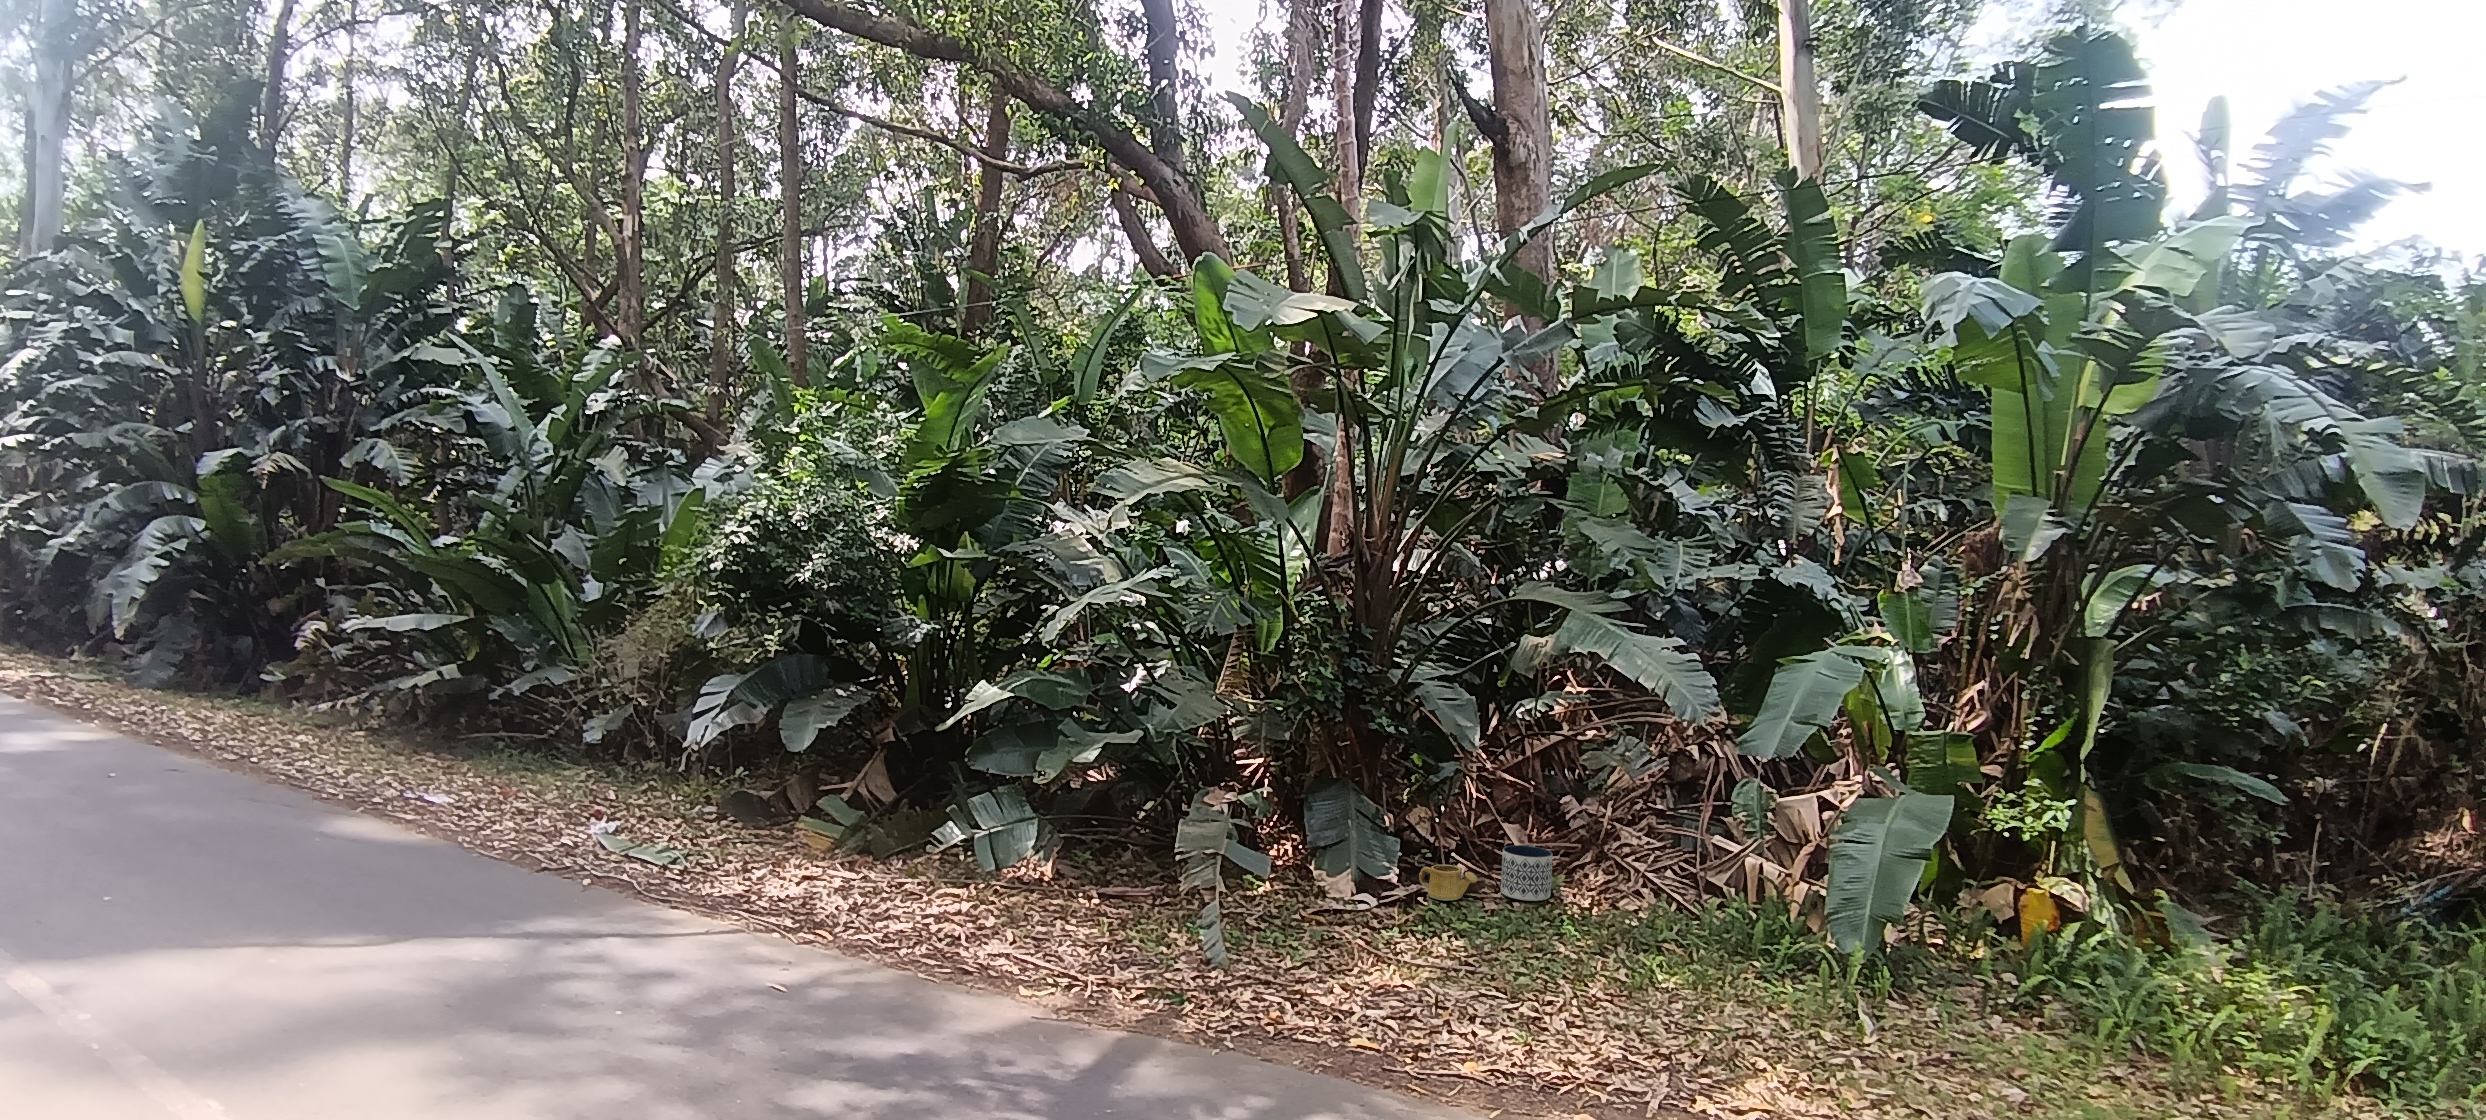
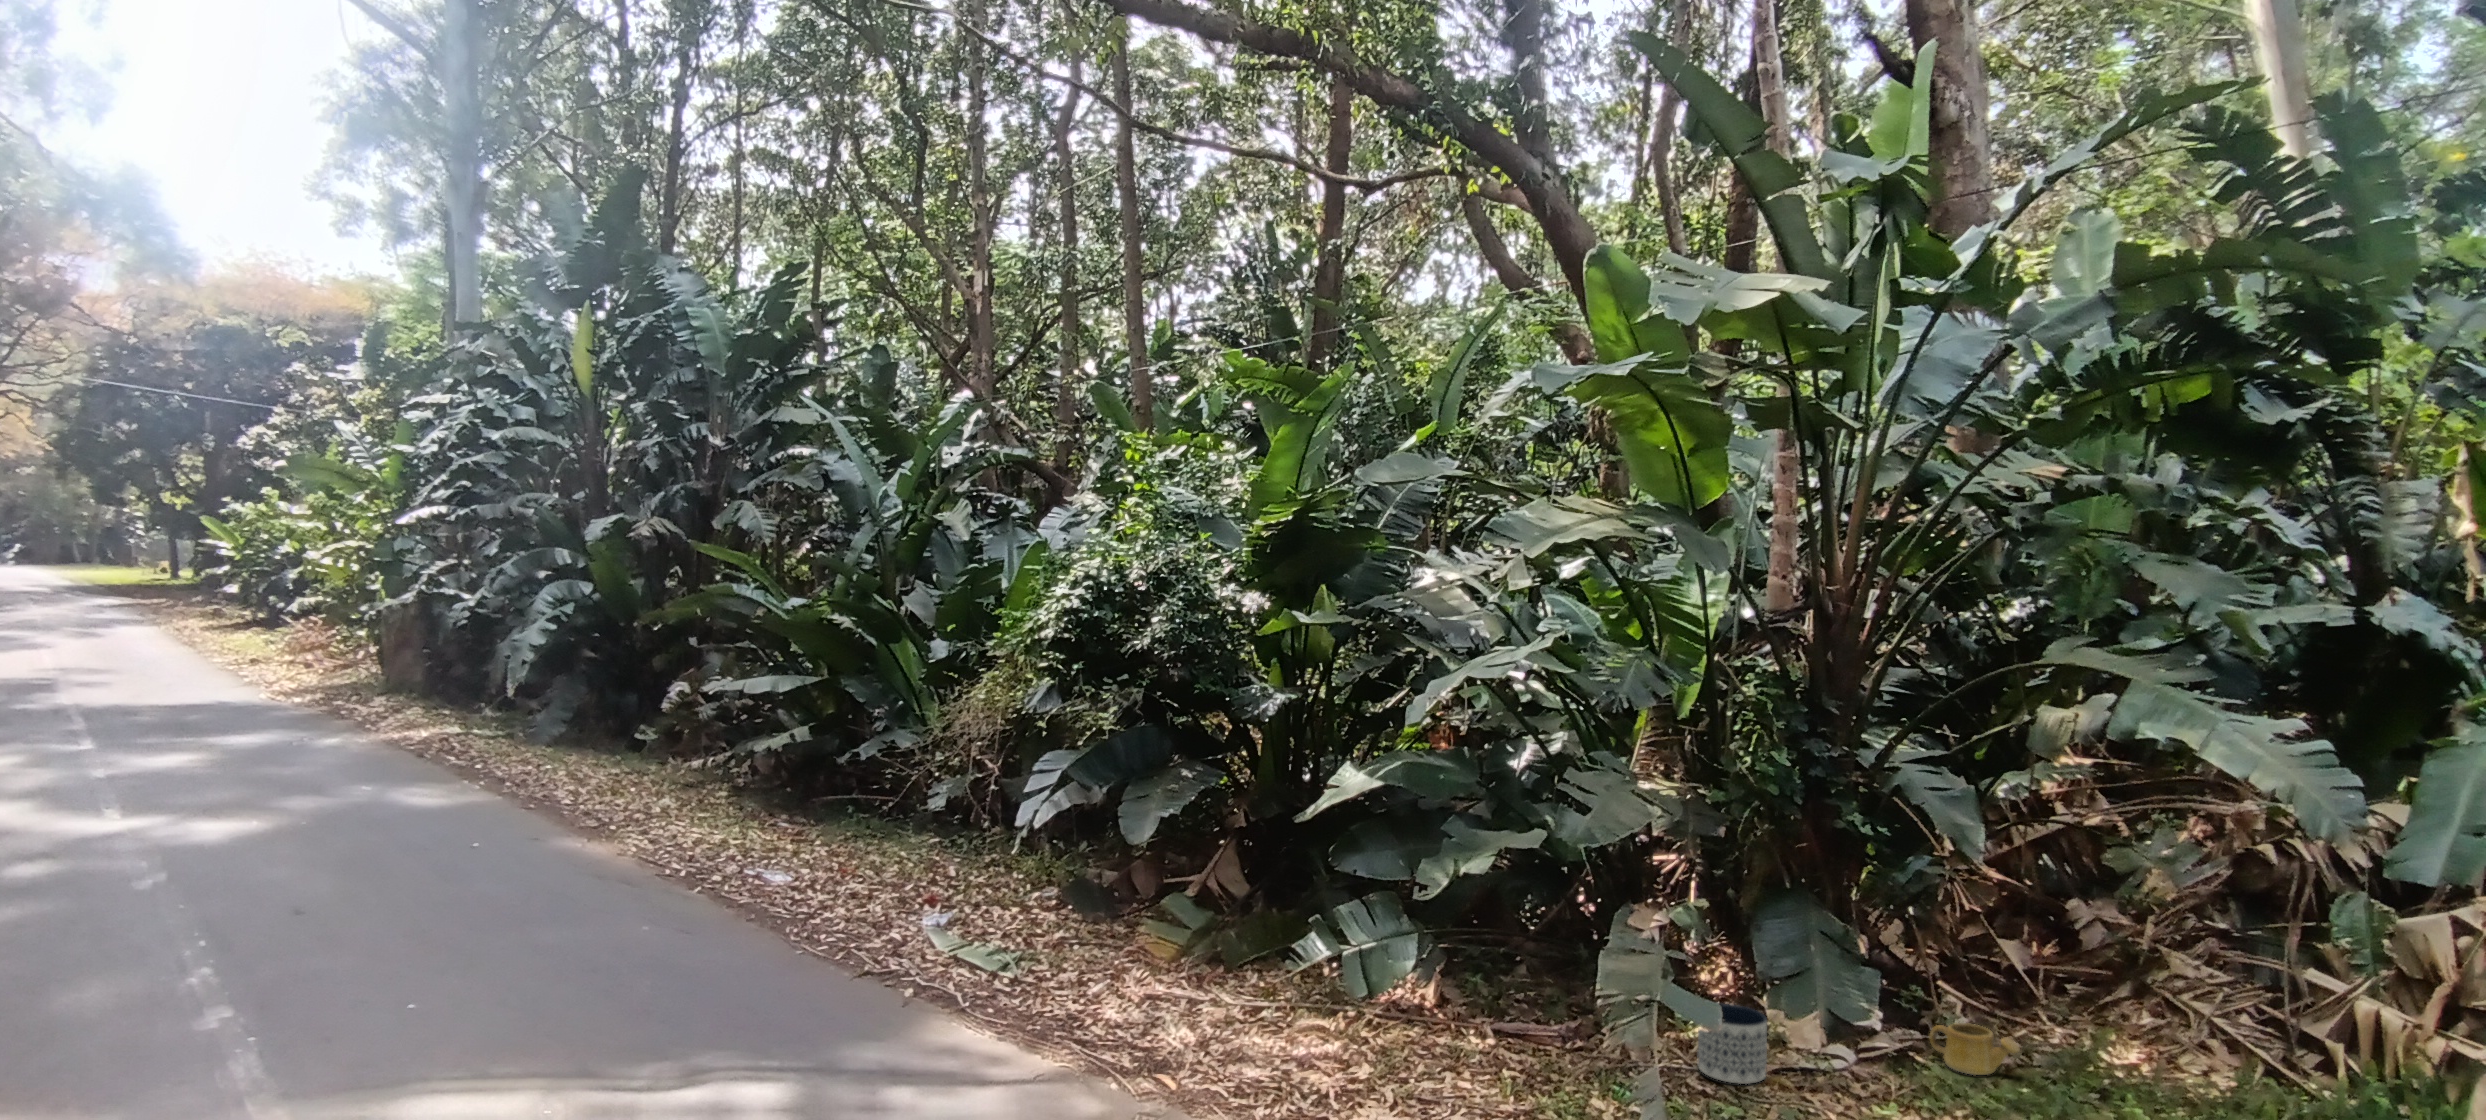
planter: present [1501,845,1553,901] -> present [1697,1004,1767,1084]

